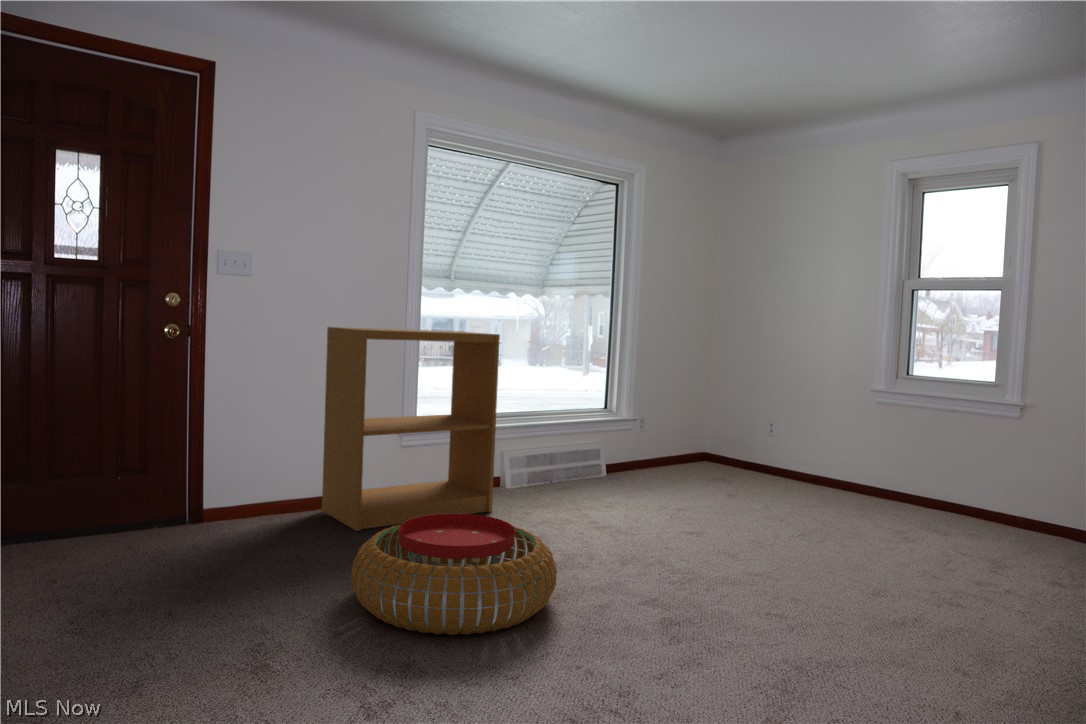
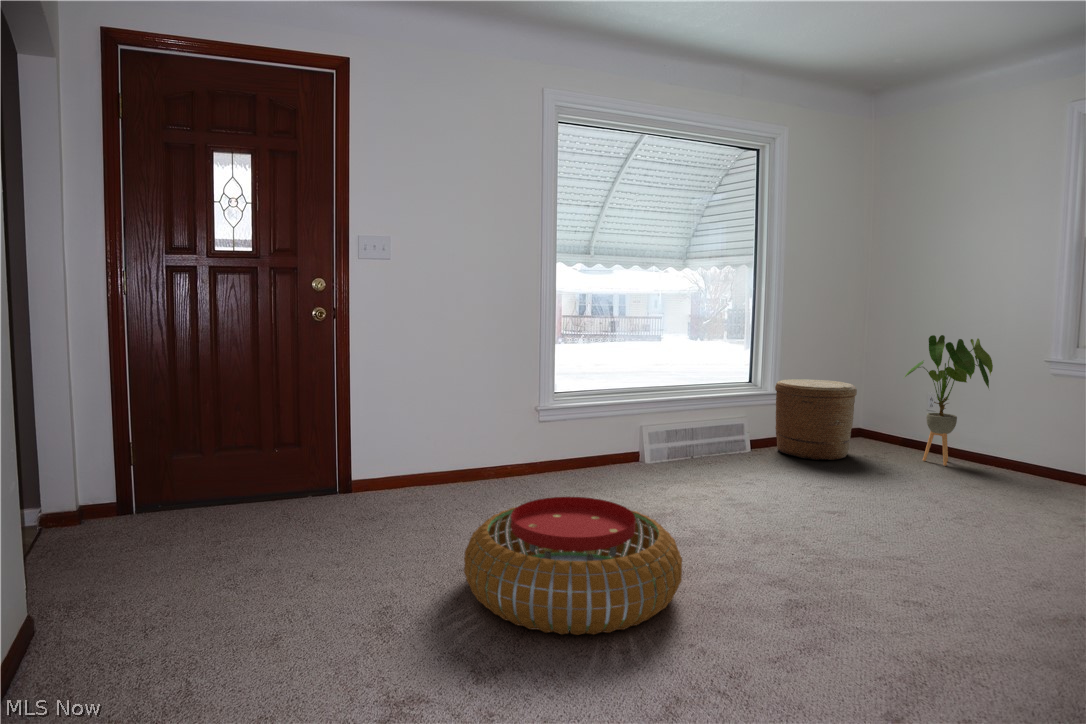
bookshelf: present [322,327,500,531] -> none [463,307,632,506]
house plant: none [739,367,814,486] -> present [905,335,993,466]
woven basket: none [628,407,701,483] -> present [775,379,857,460]

